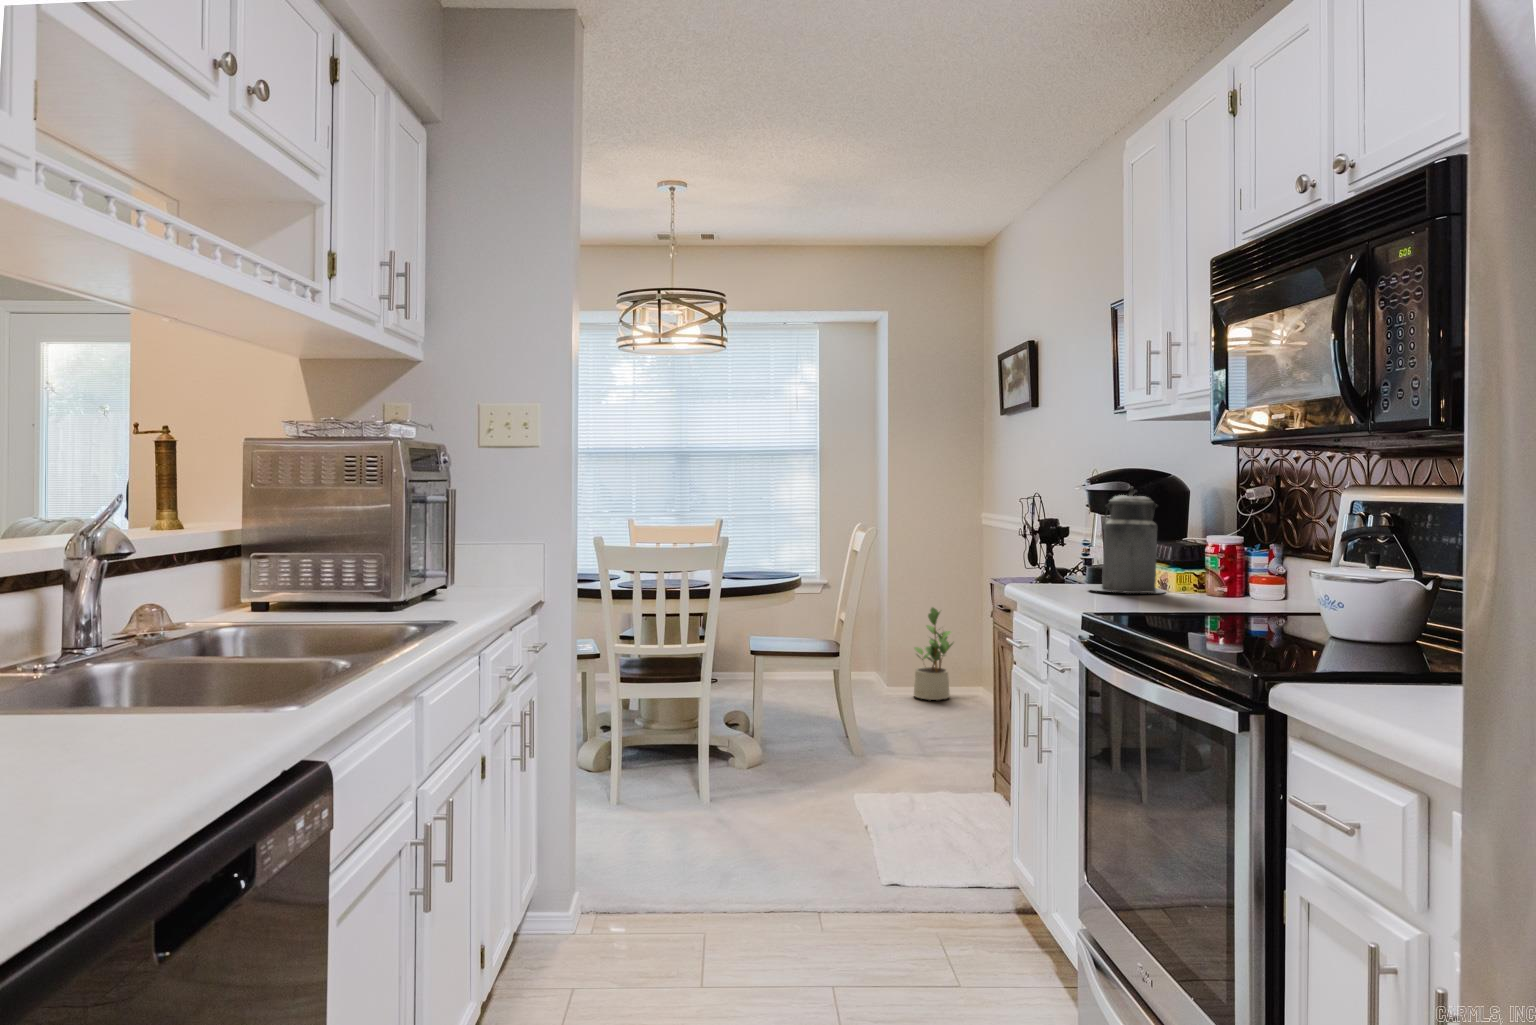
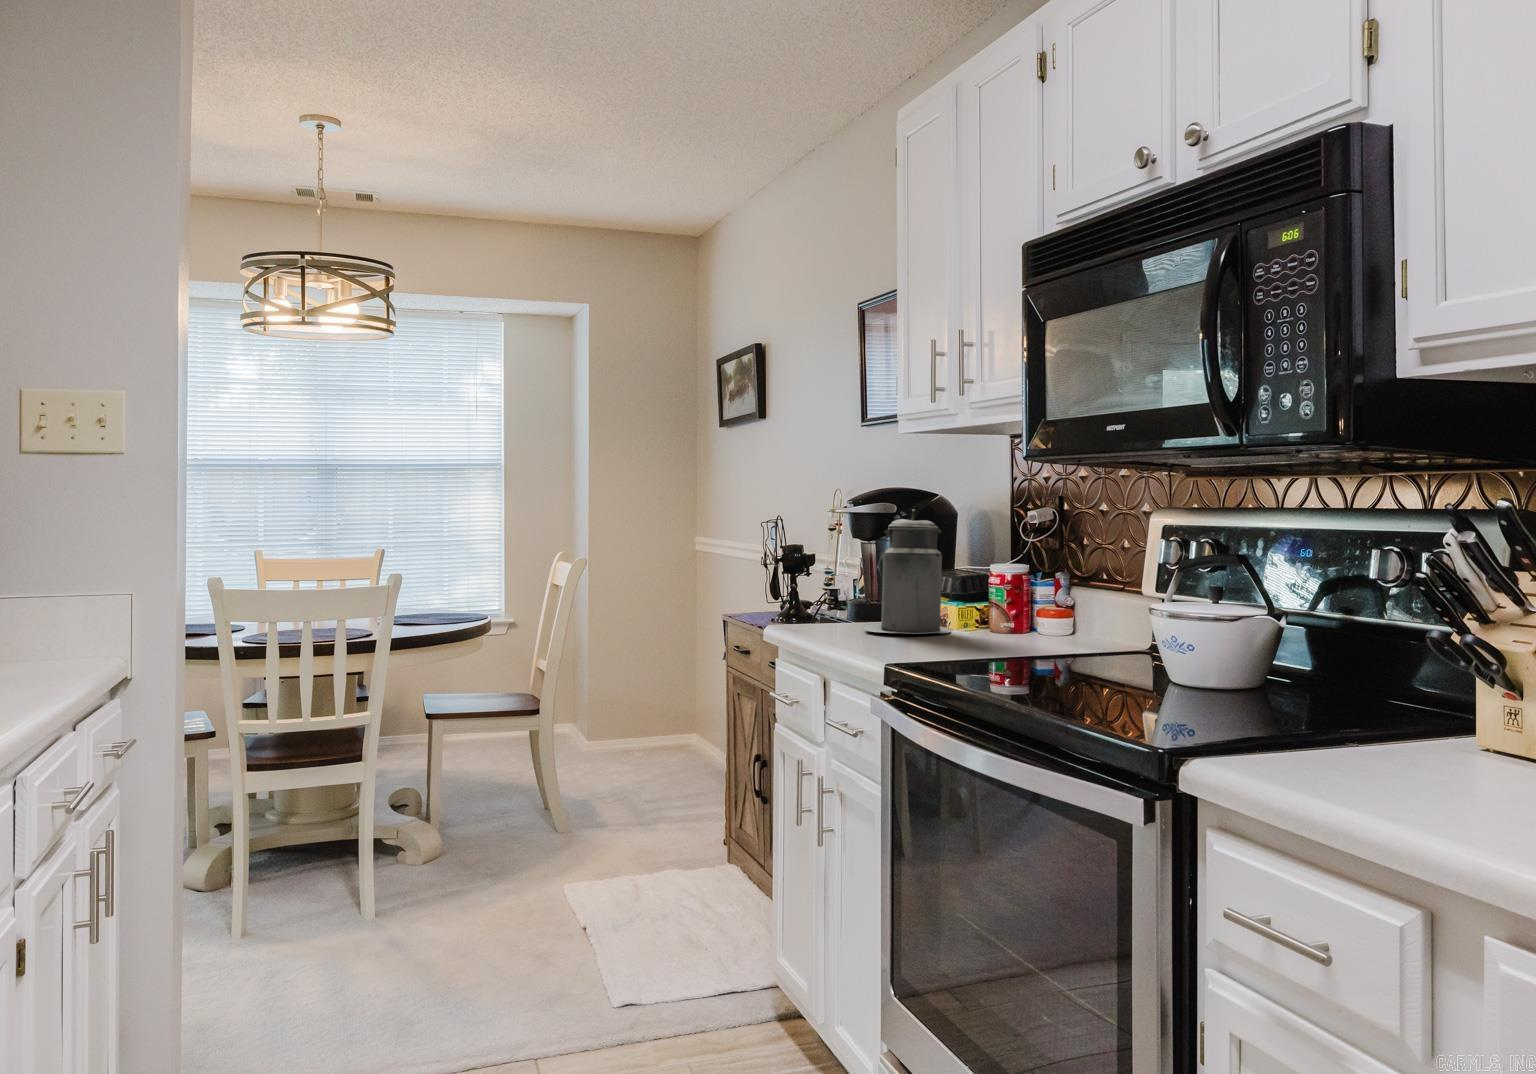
potted plant: present [914,607,953,700] -> none [622,647,669,754]

